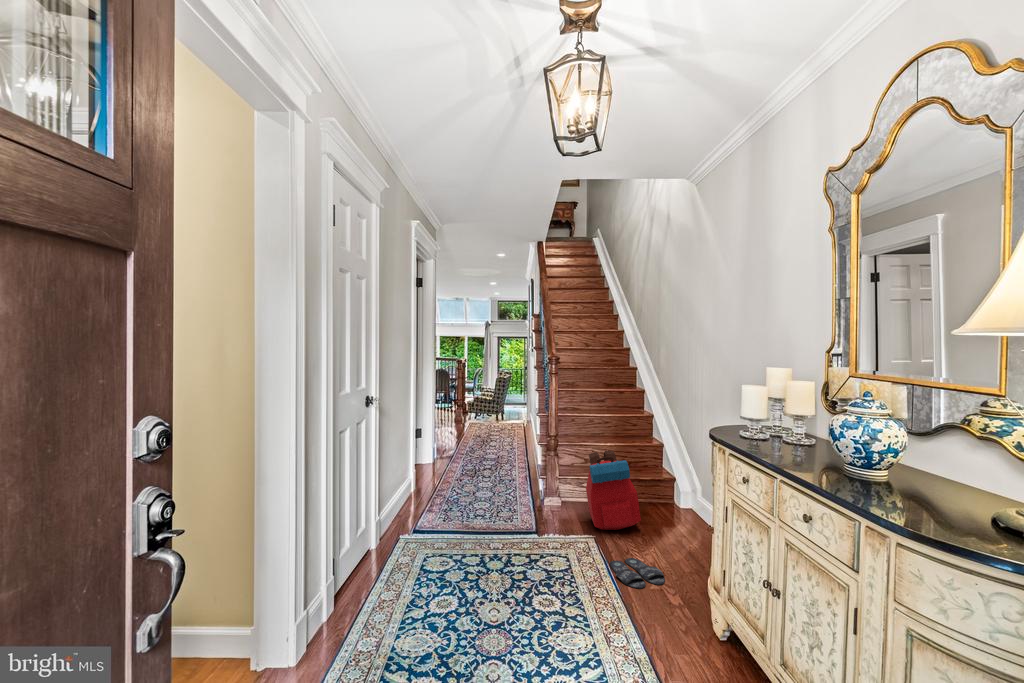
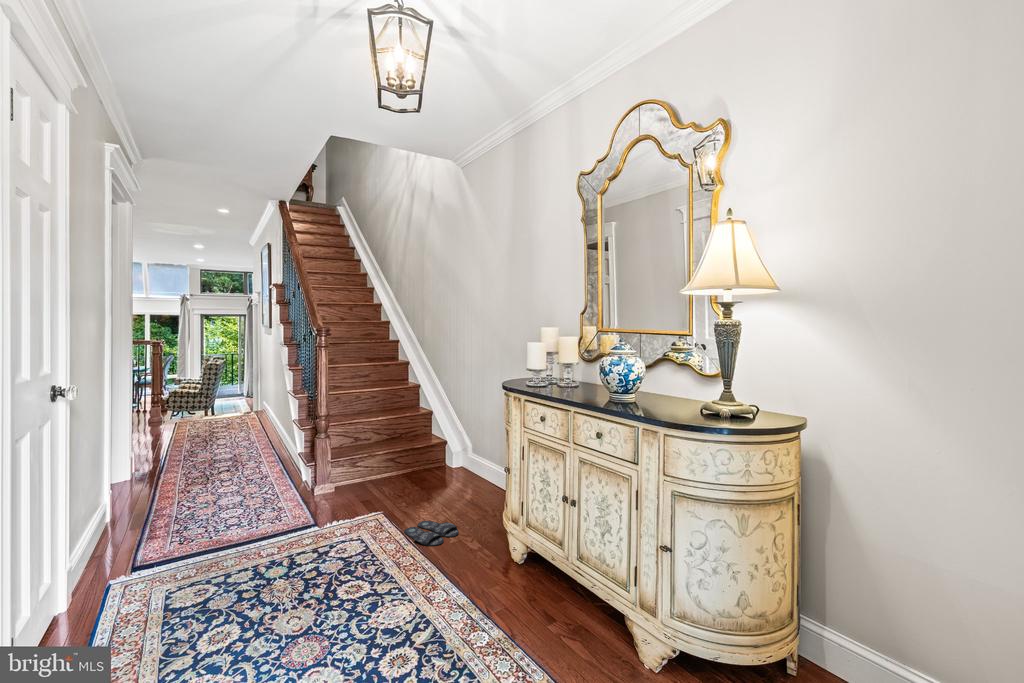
backpack: present [586,450,641,530] -> none [364,425,422,504]

